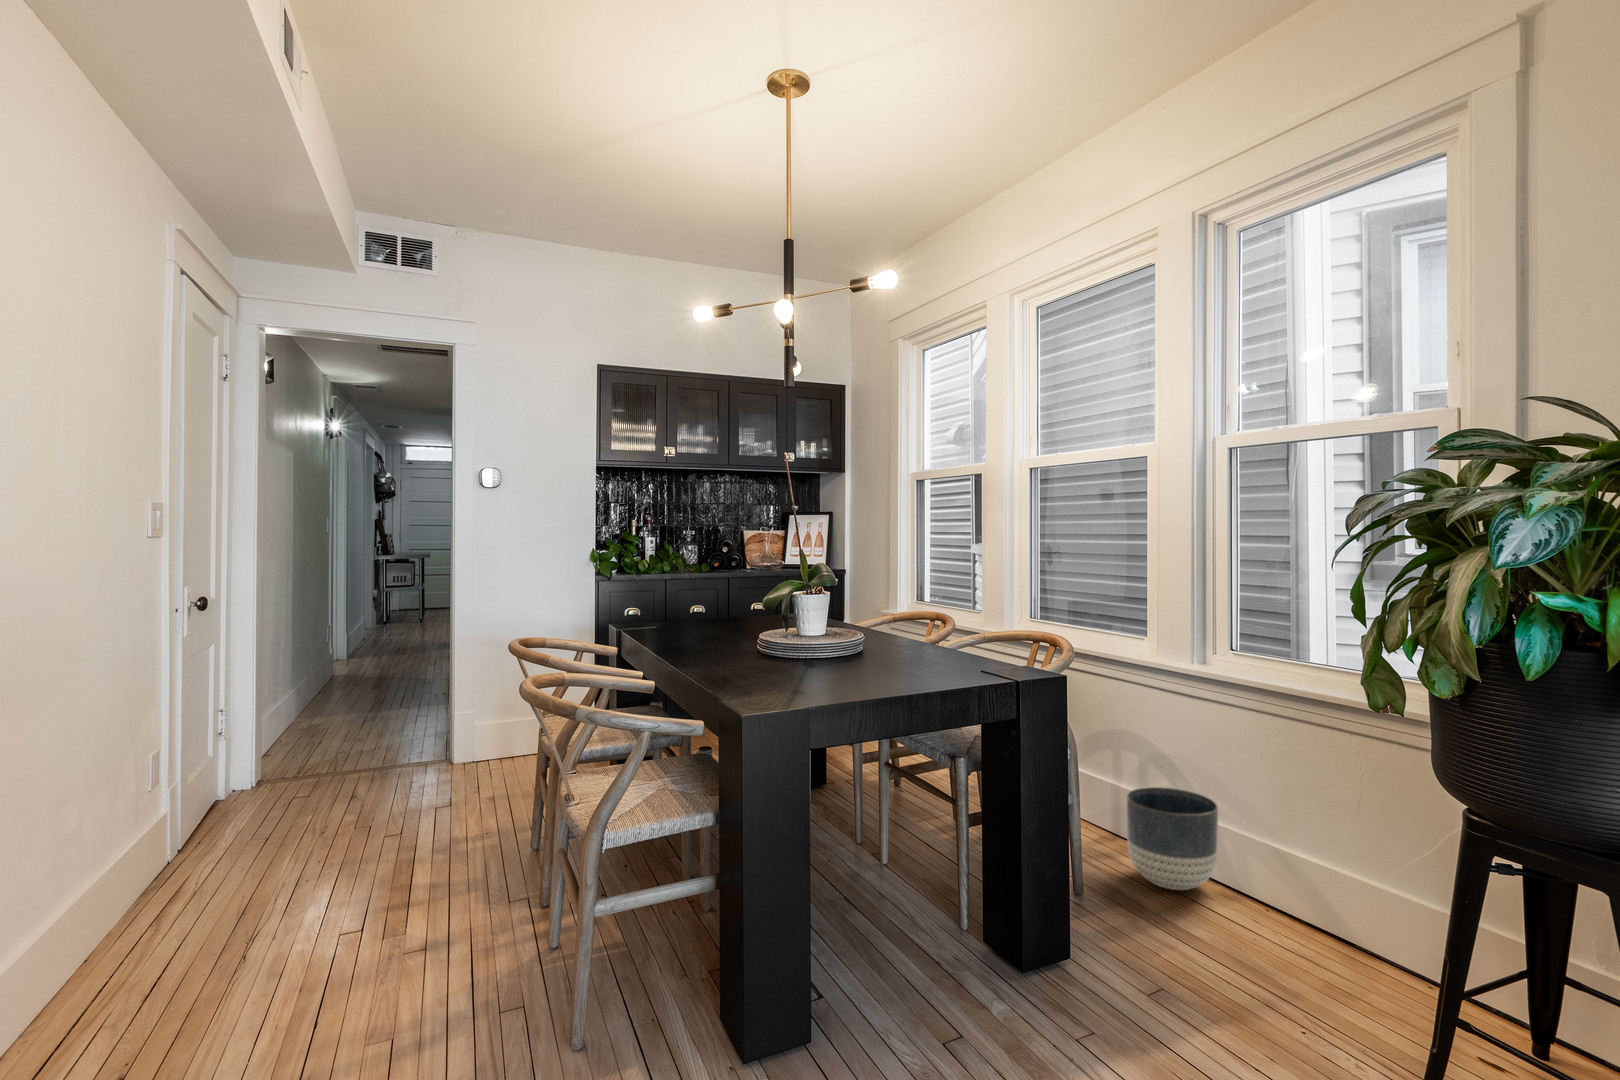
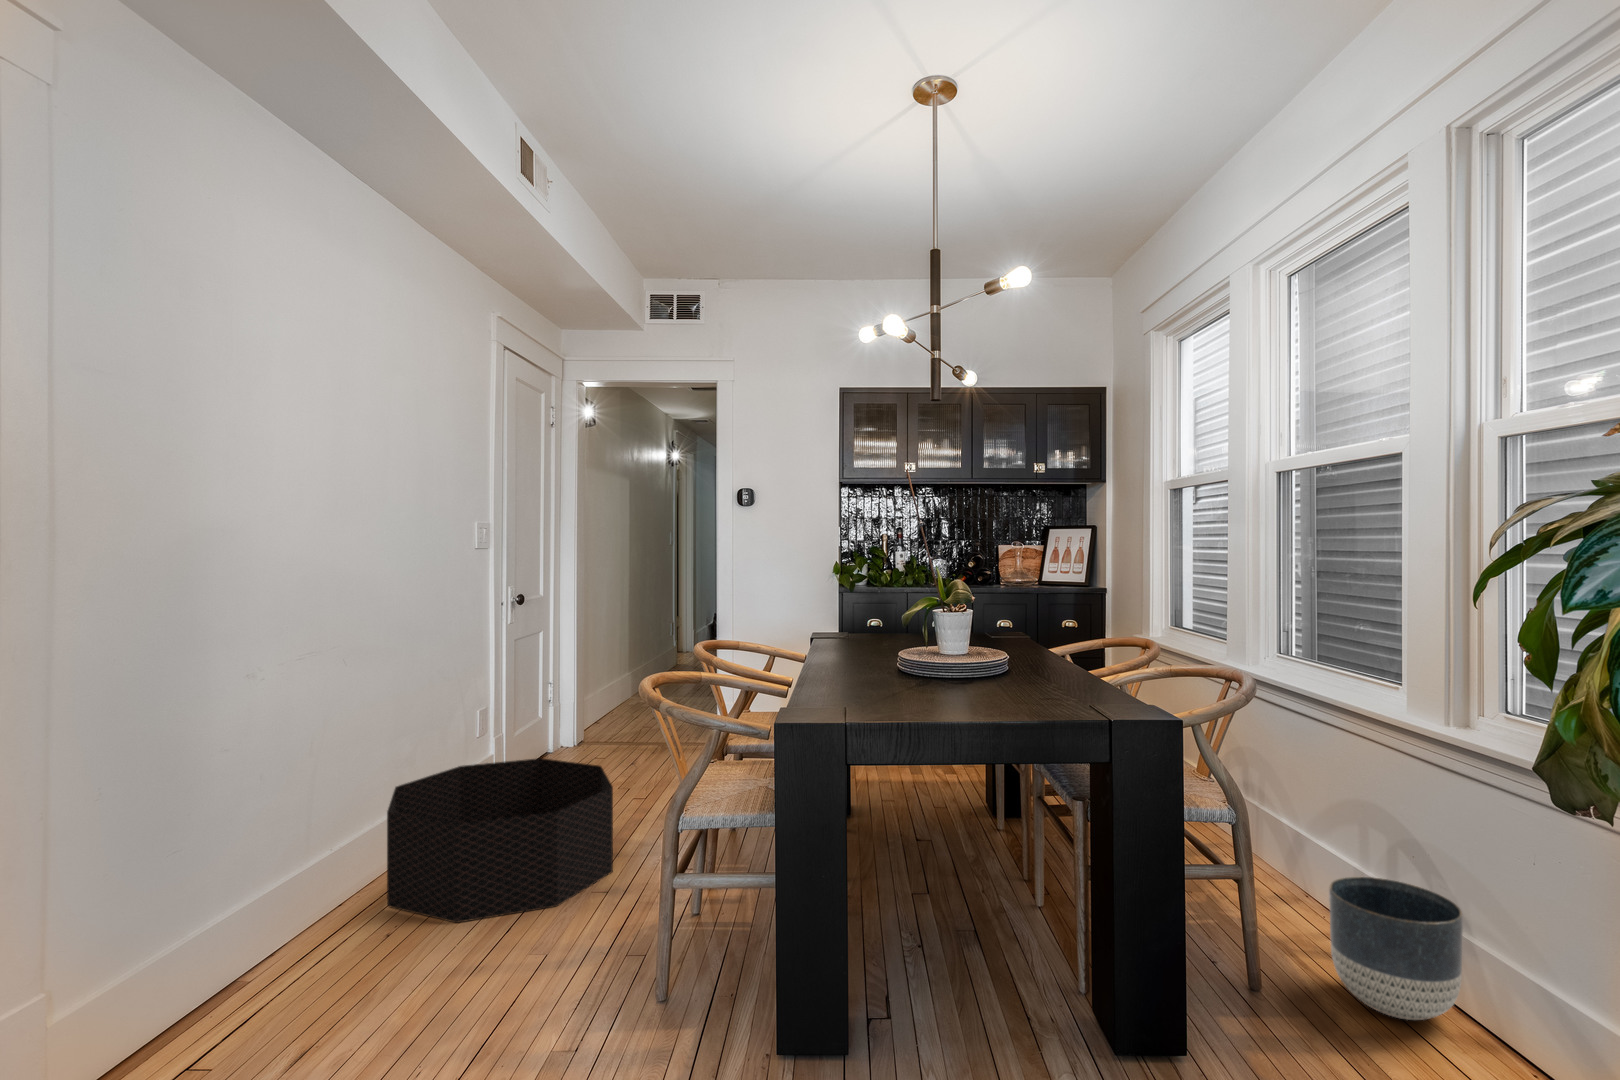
basket: none [99,793,431,1025] -> present [387,758,613,923]

